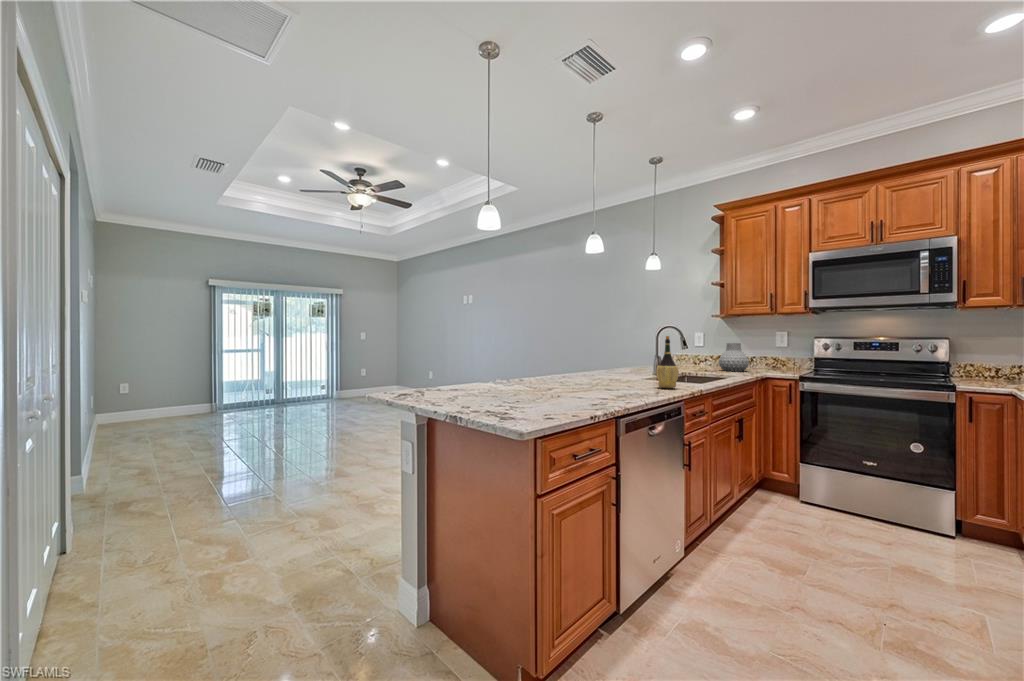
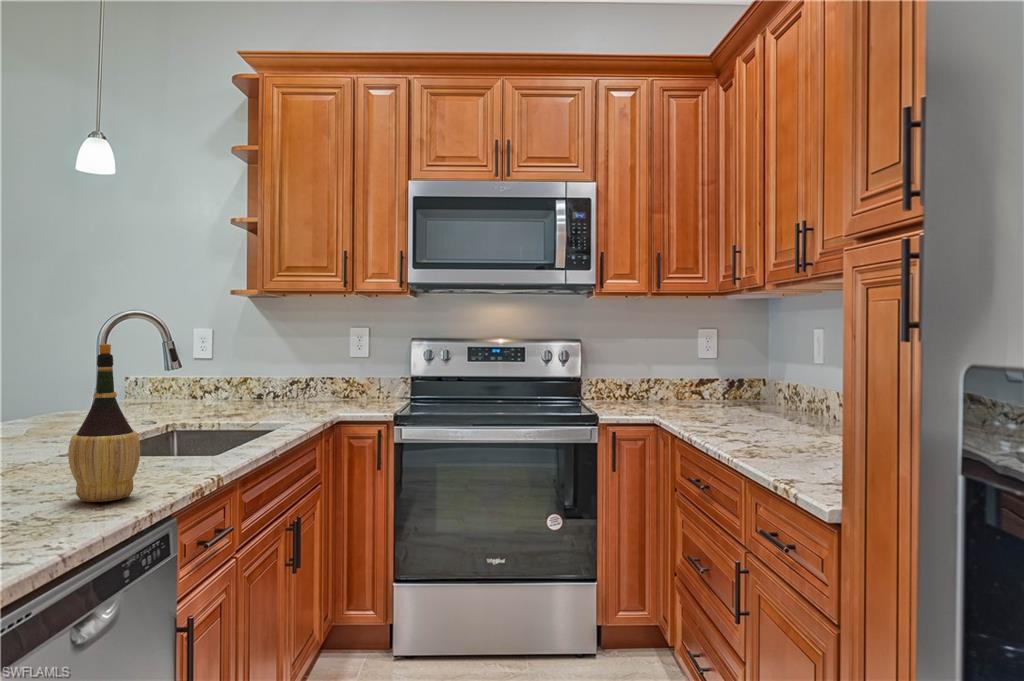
vase: present [719,343,749,372] -> none [243,349,302,408]

